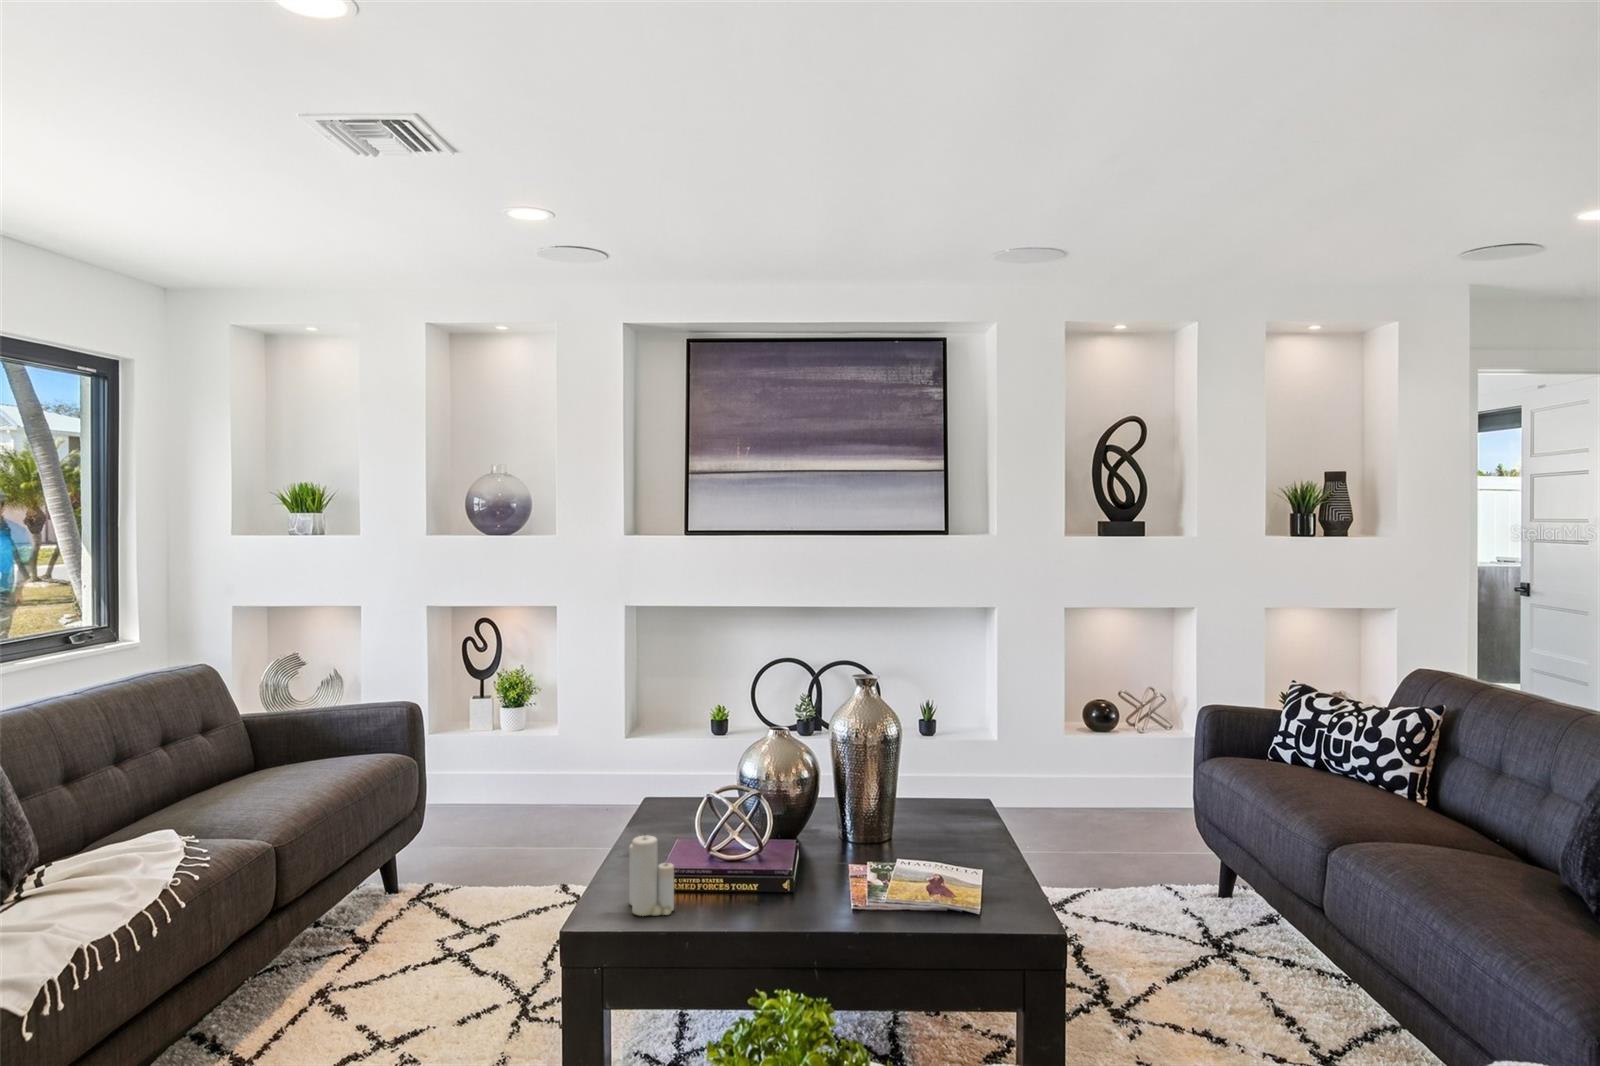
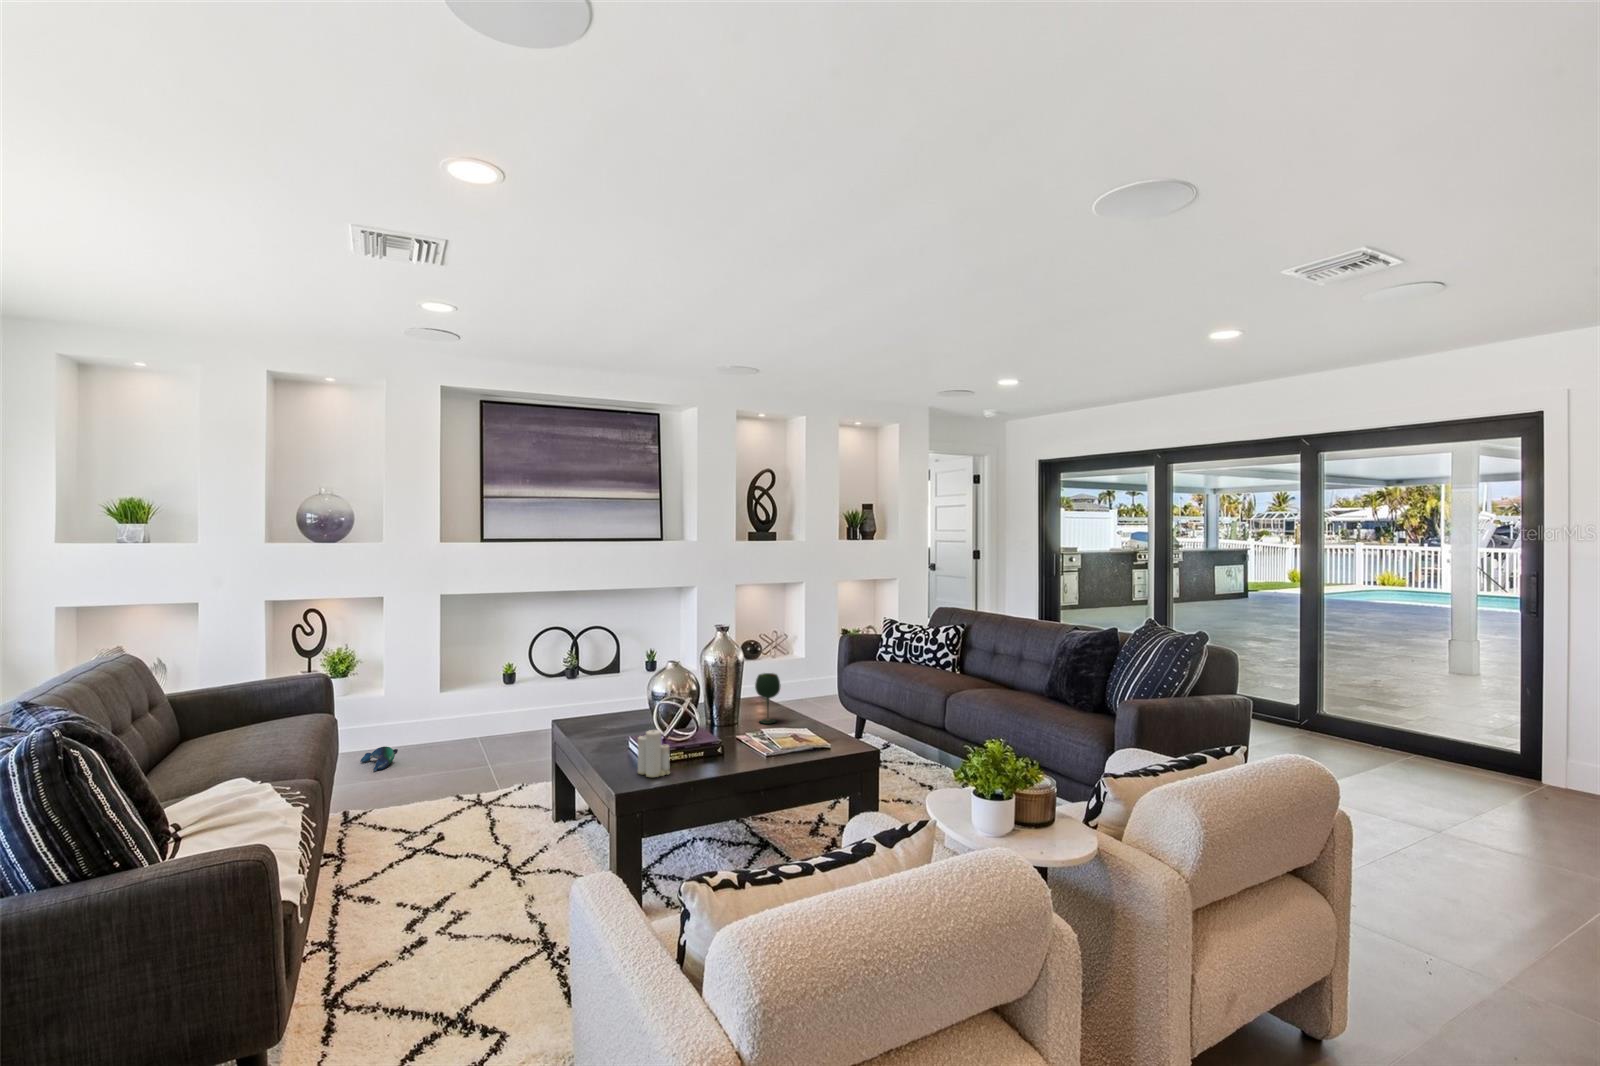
wine glass: none [919,760,964,851] -> present [755,673,780,724]
plush toy: none [534,788,570,818] -> present [360,746,398,771]

